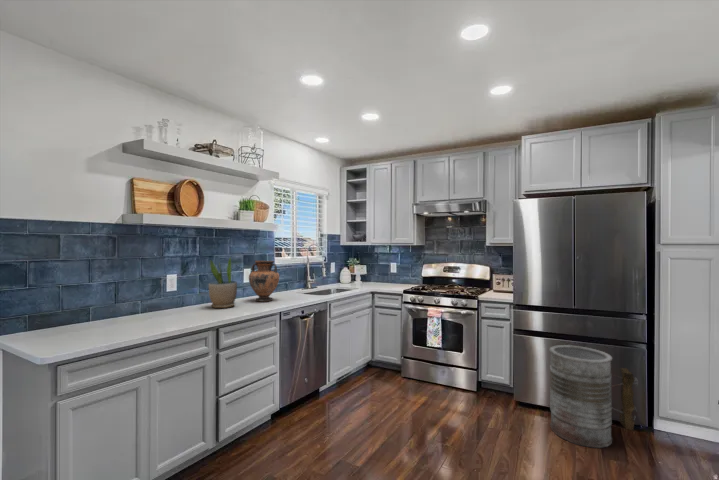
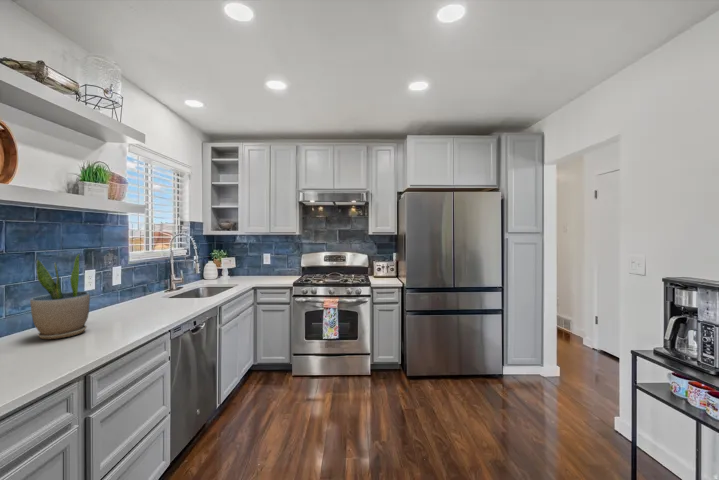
vase: present [249,261,279,302] -> none [100,257,153,317]
trash can: present [549,345,638,448] -> none [440,318,502,400]

